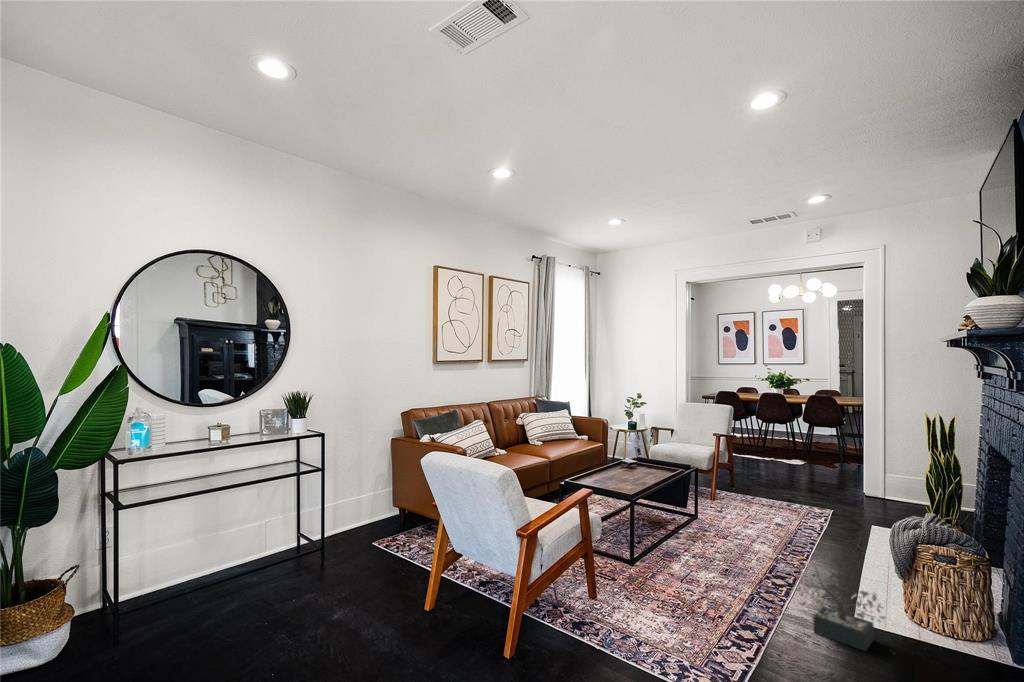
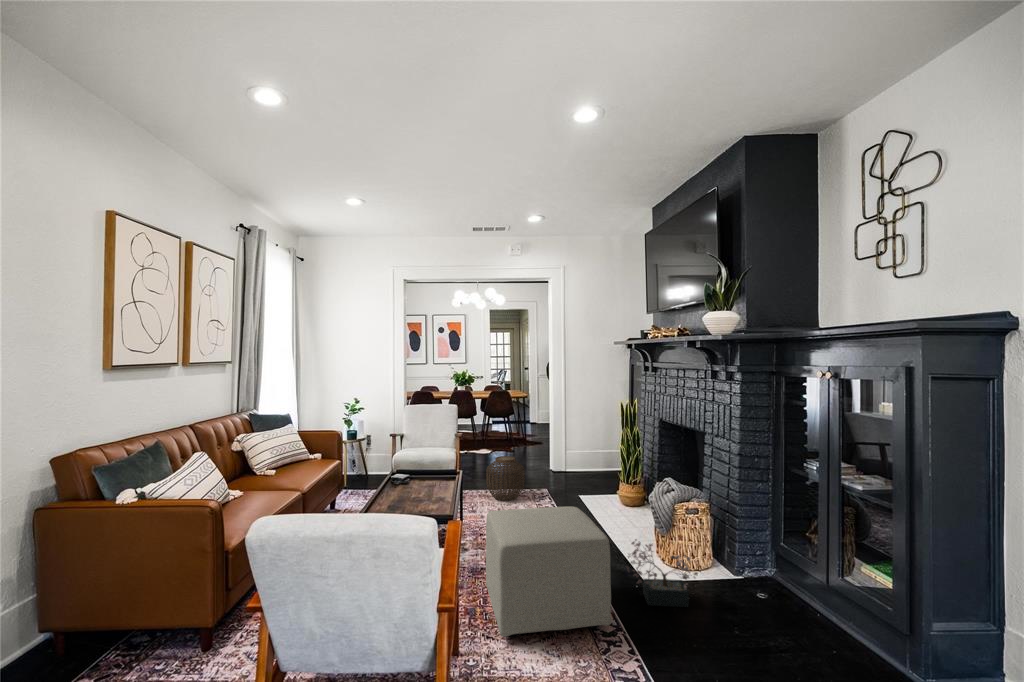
woven basket: none [744,463,790,512] -> present [486,456,525,501]
ottoman: none [631,498,755,626] -> present [486,506,611,637]

